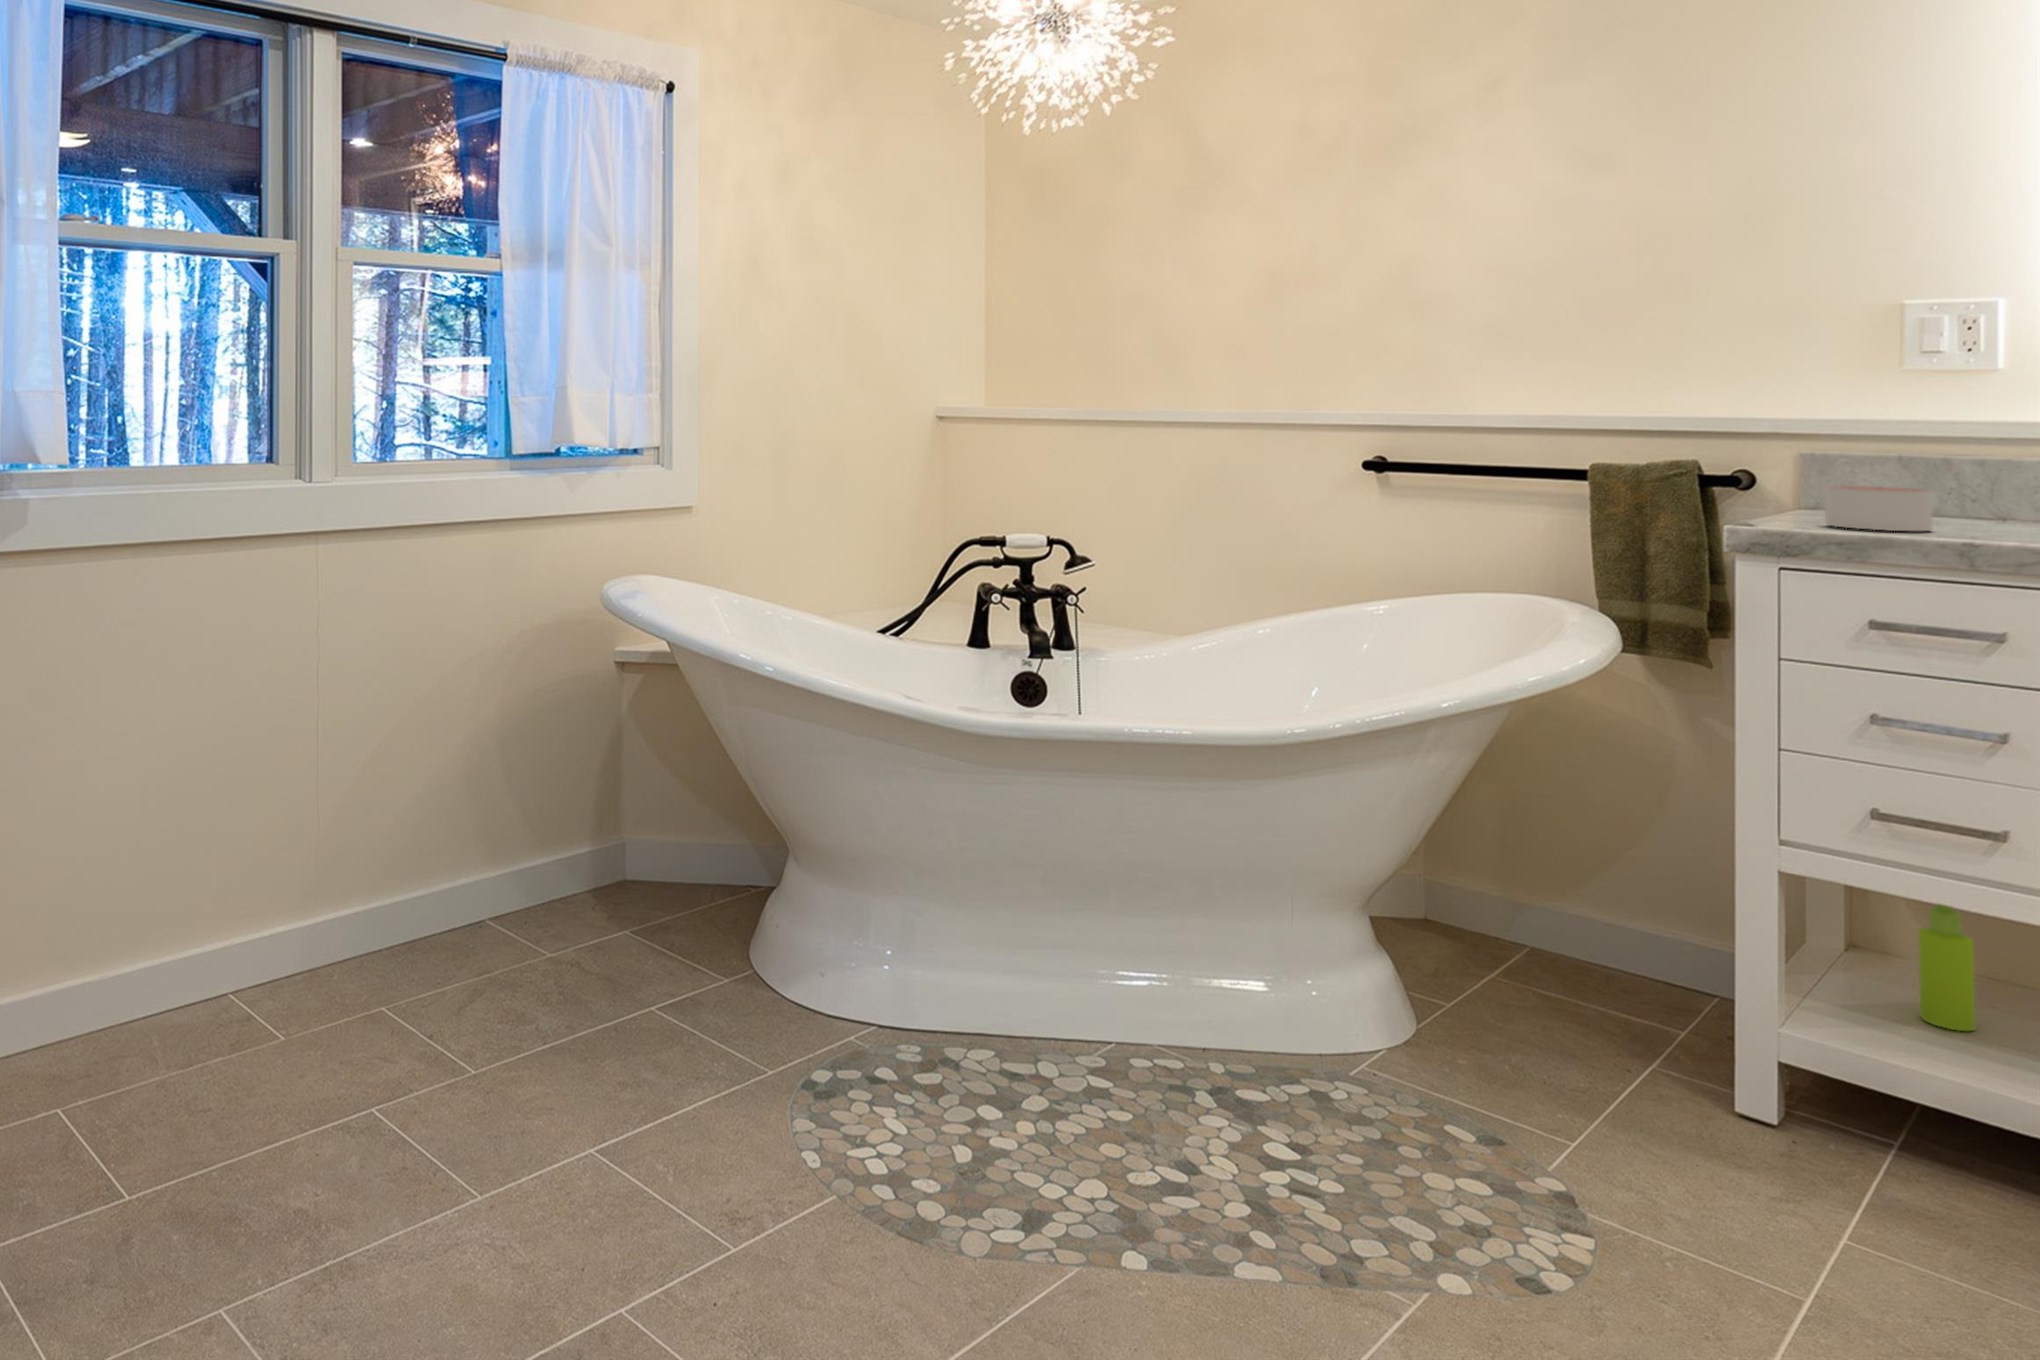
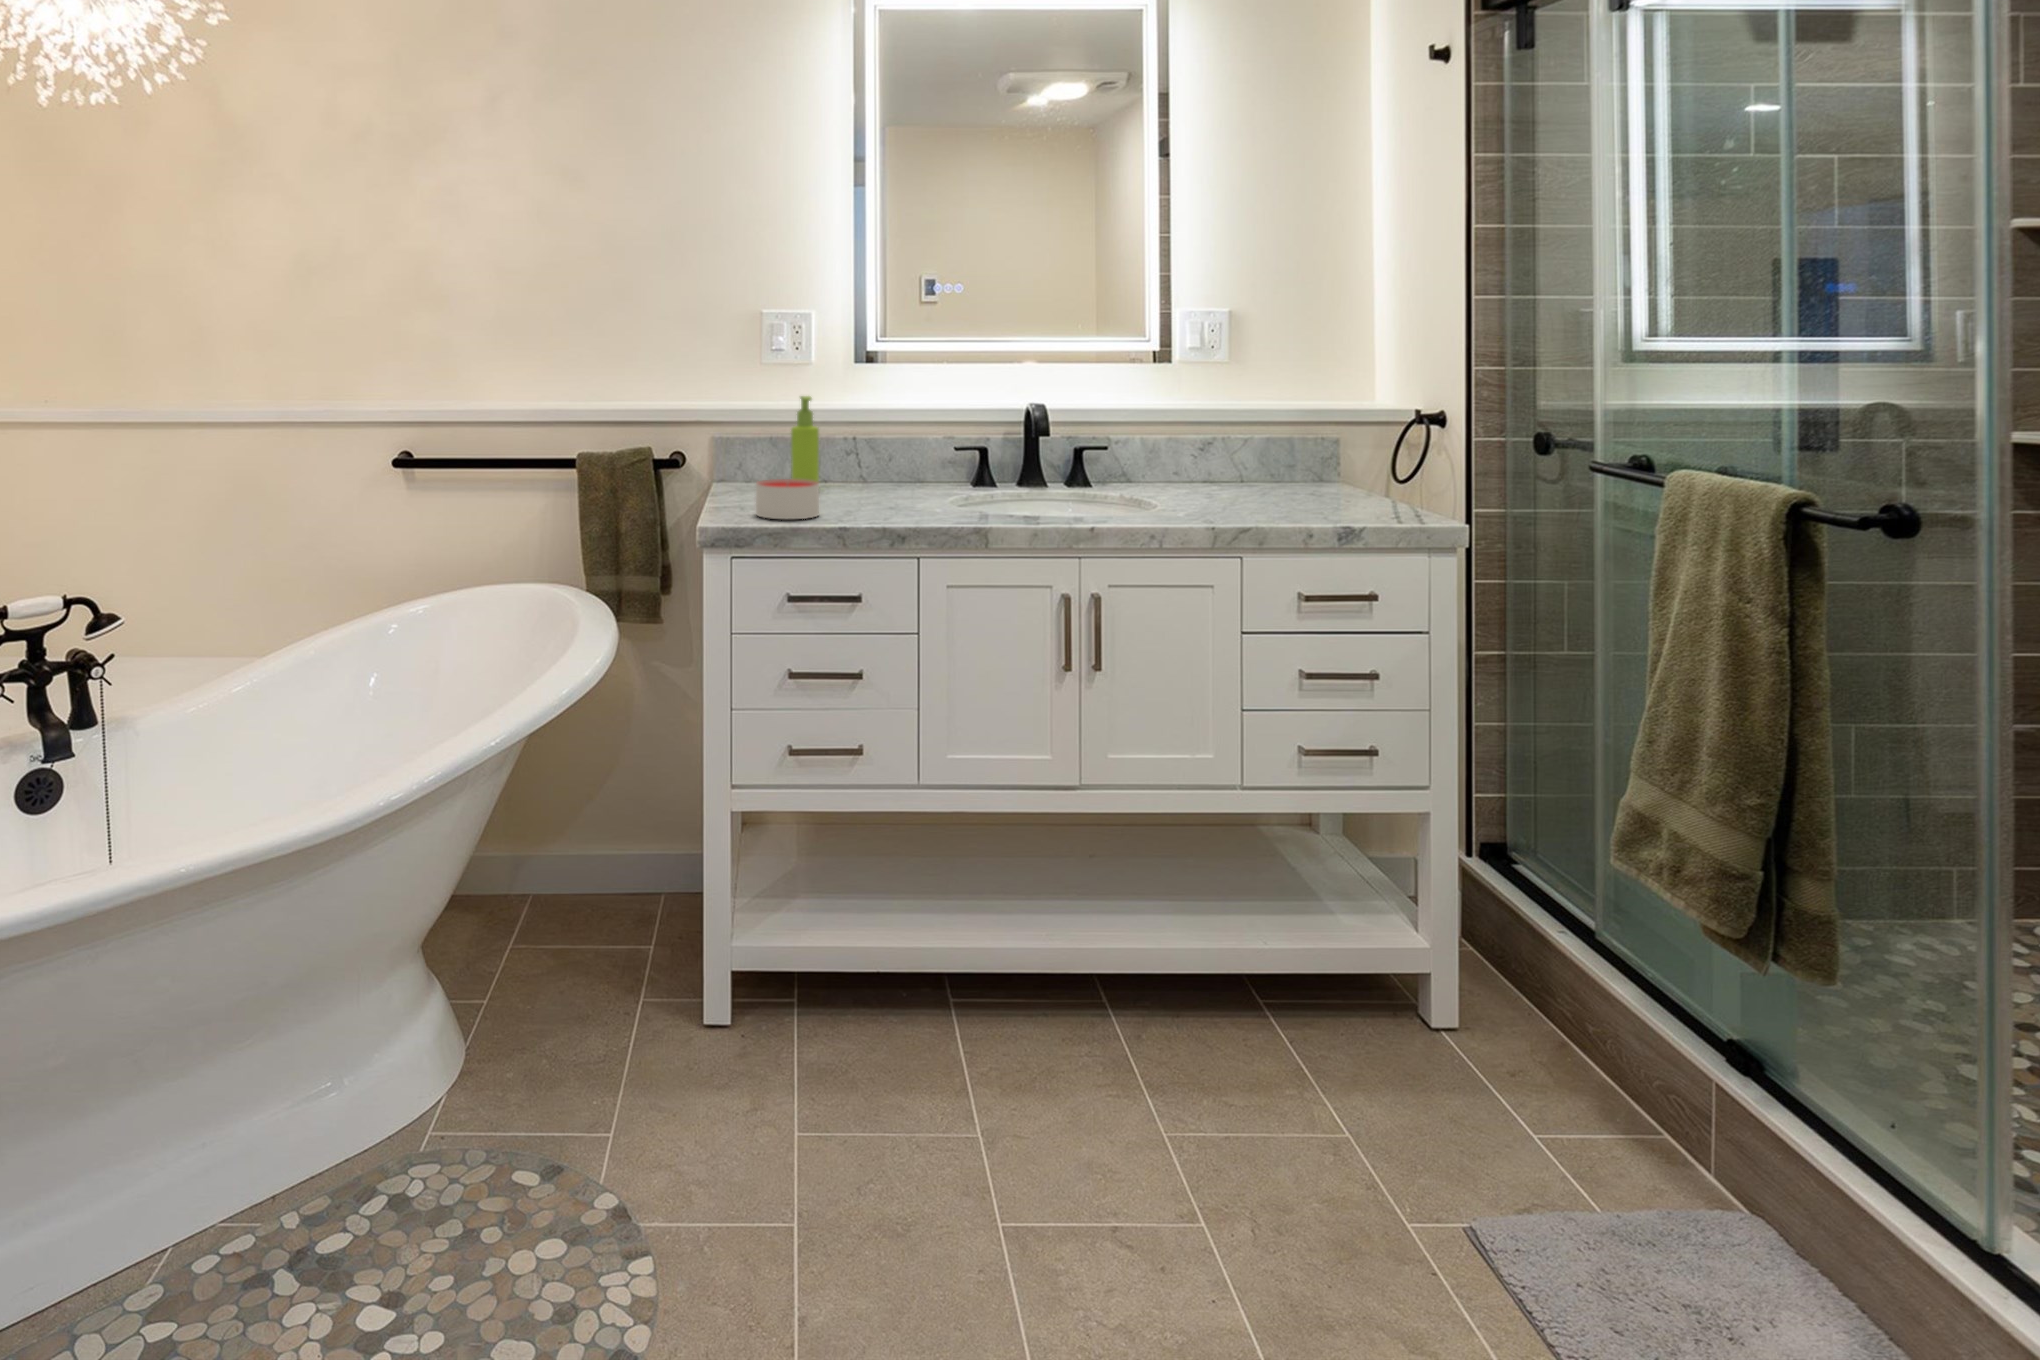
soap dispenser: present [1919,904,1975,1031] -> present [791,396,819,482]

